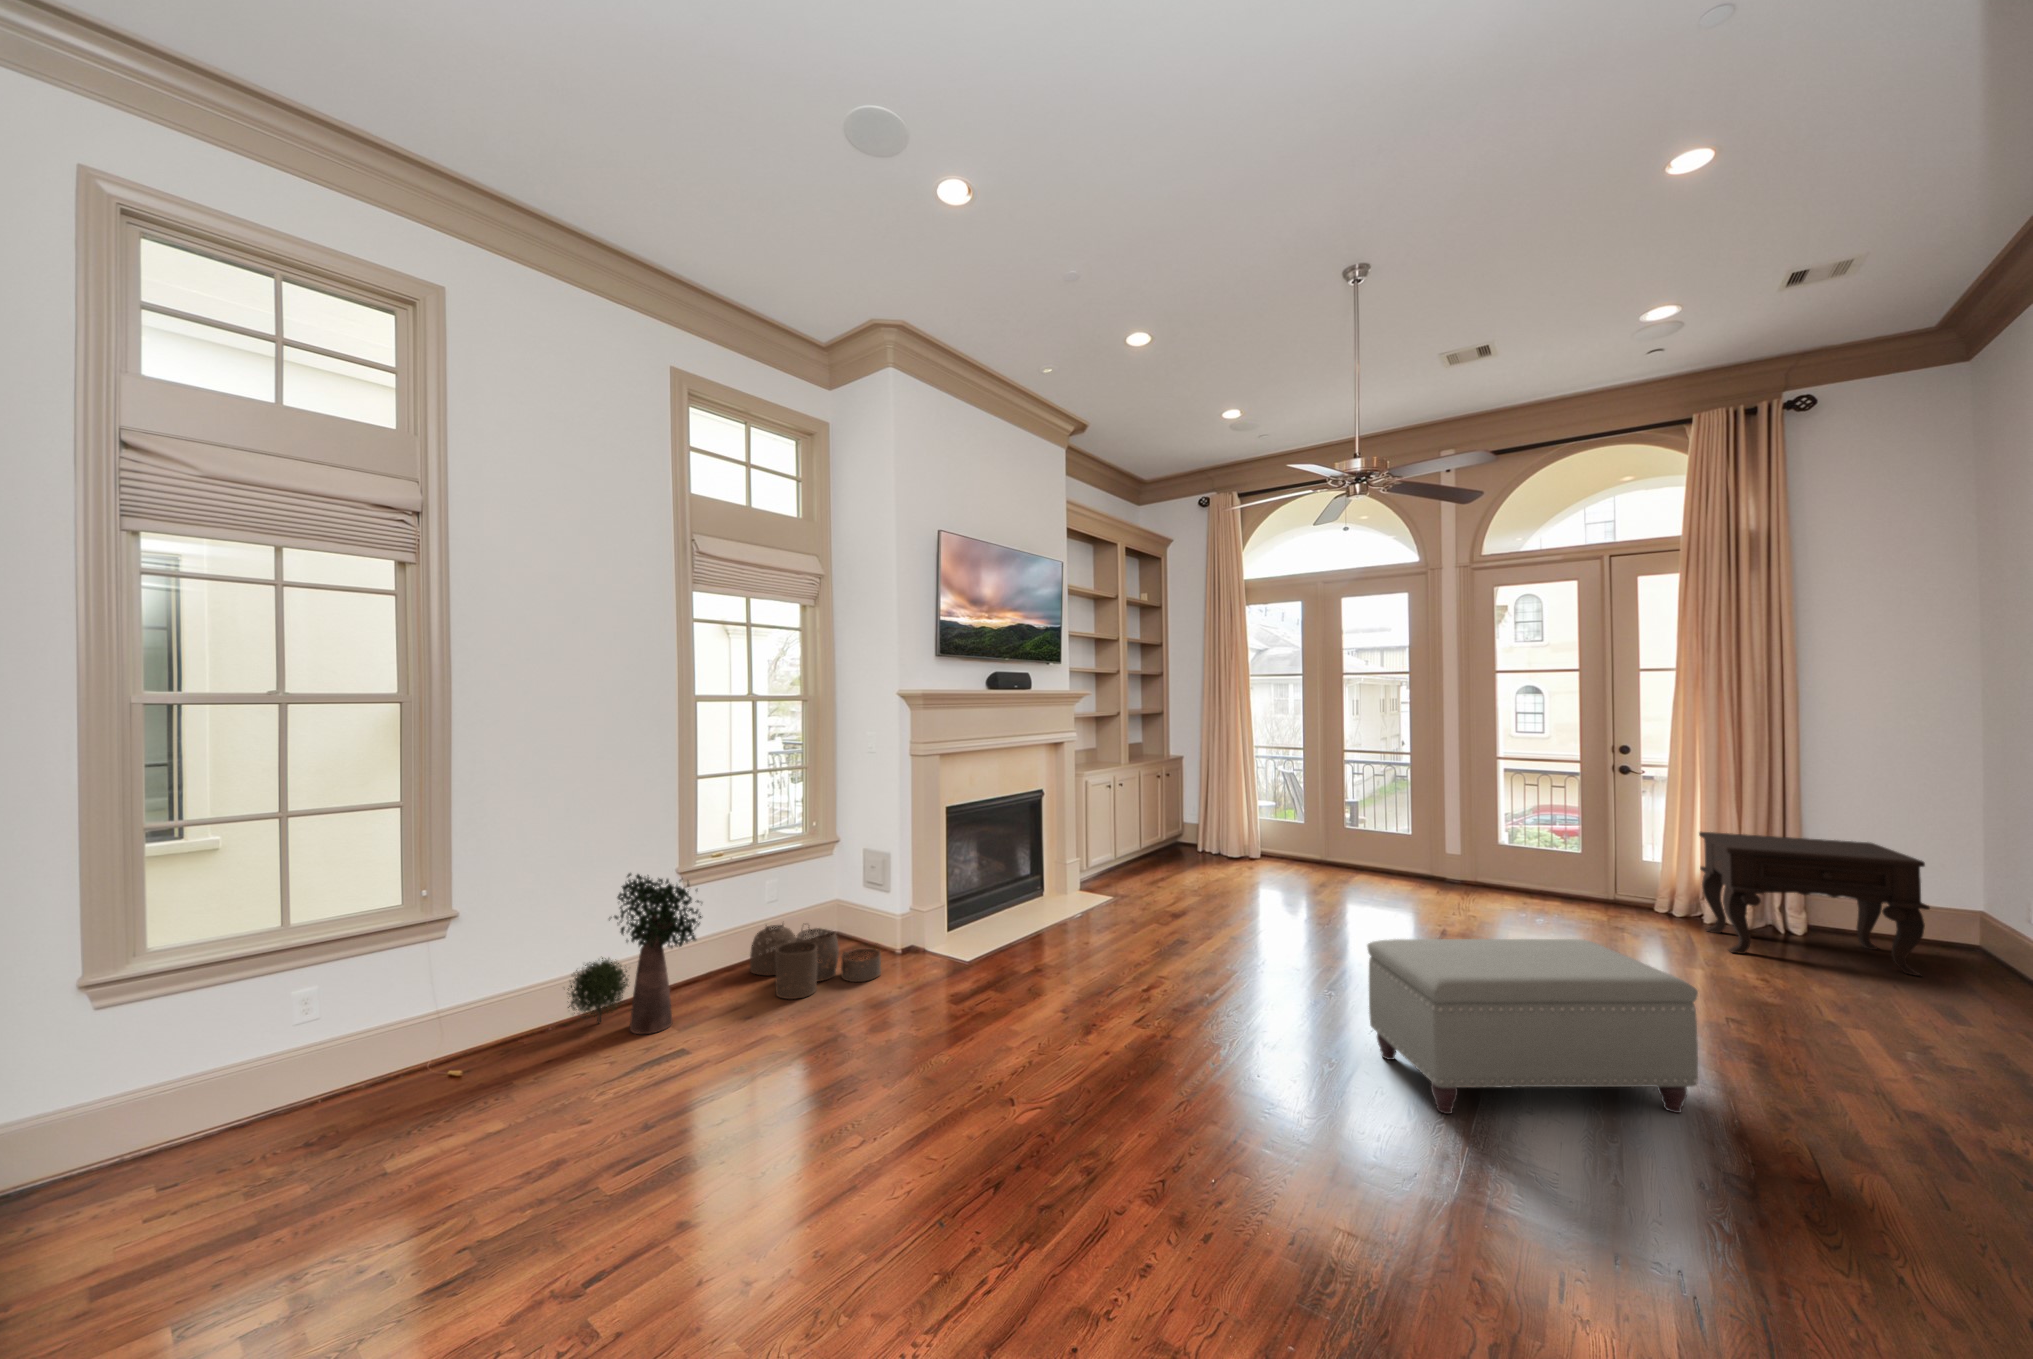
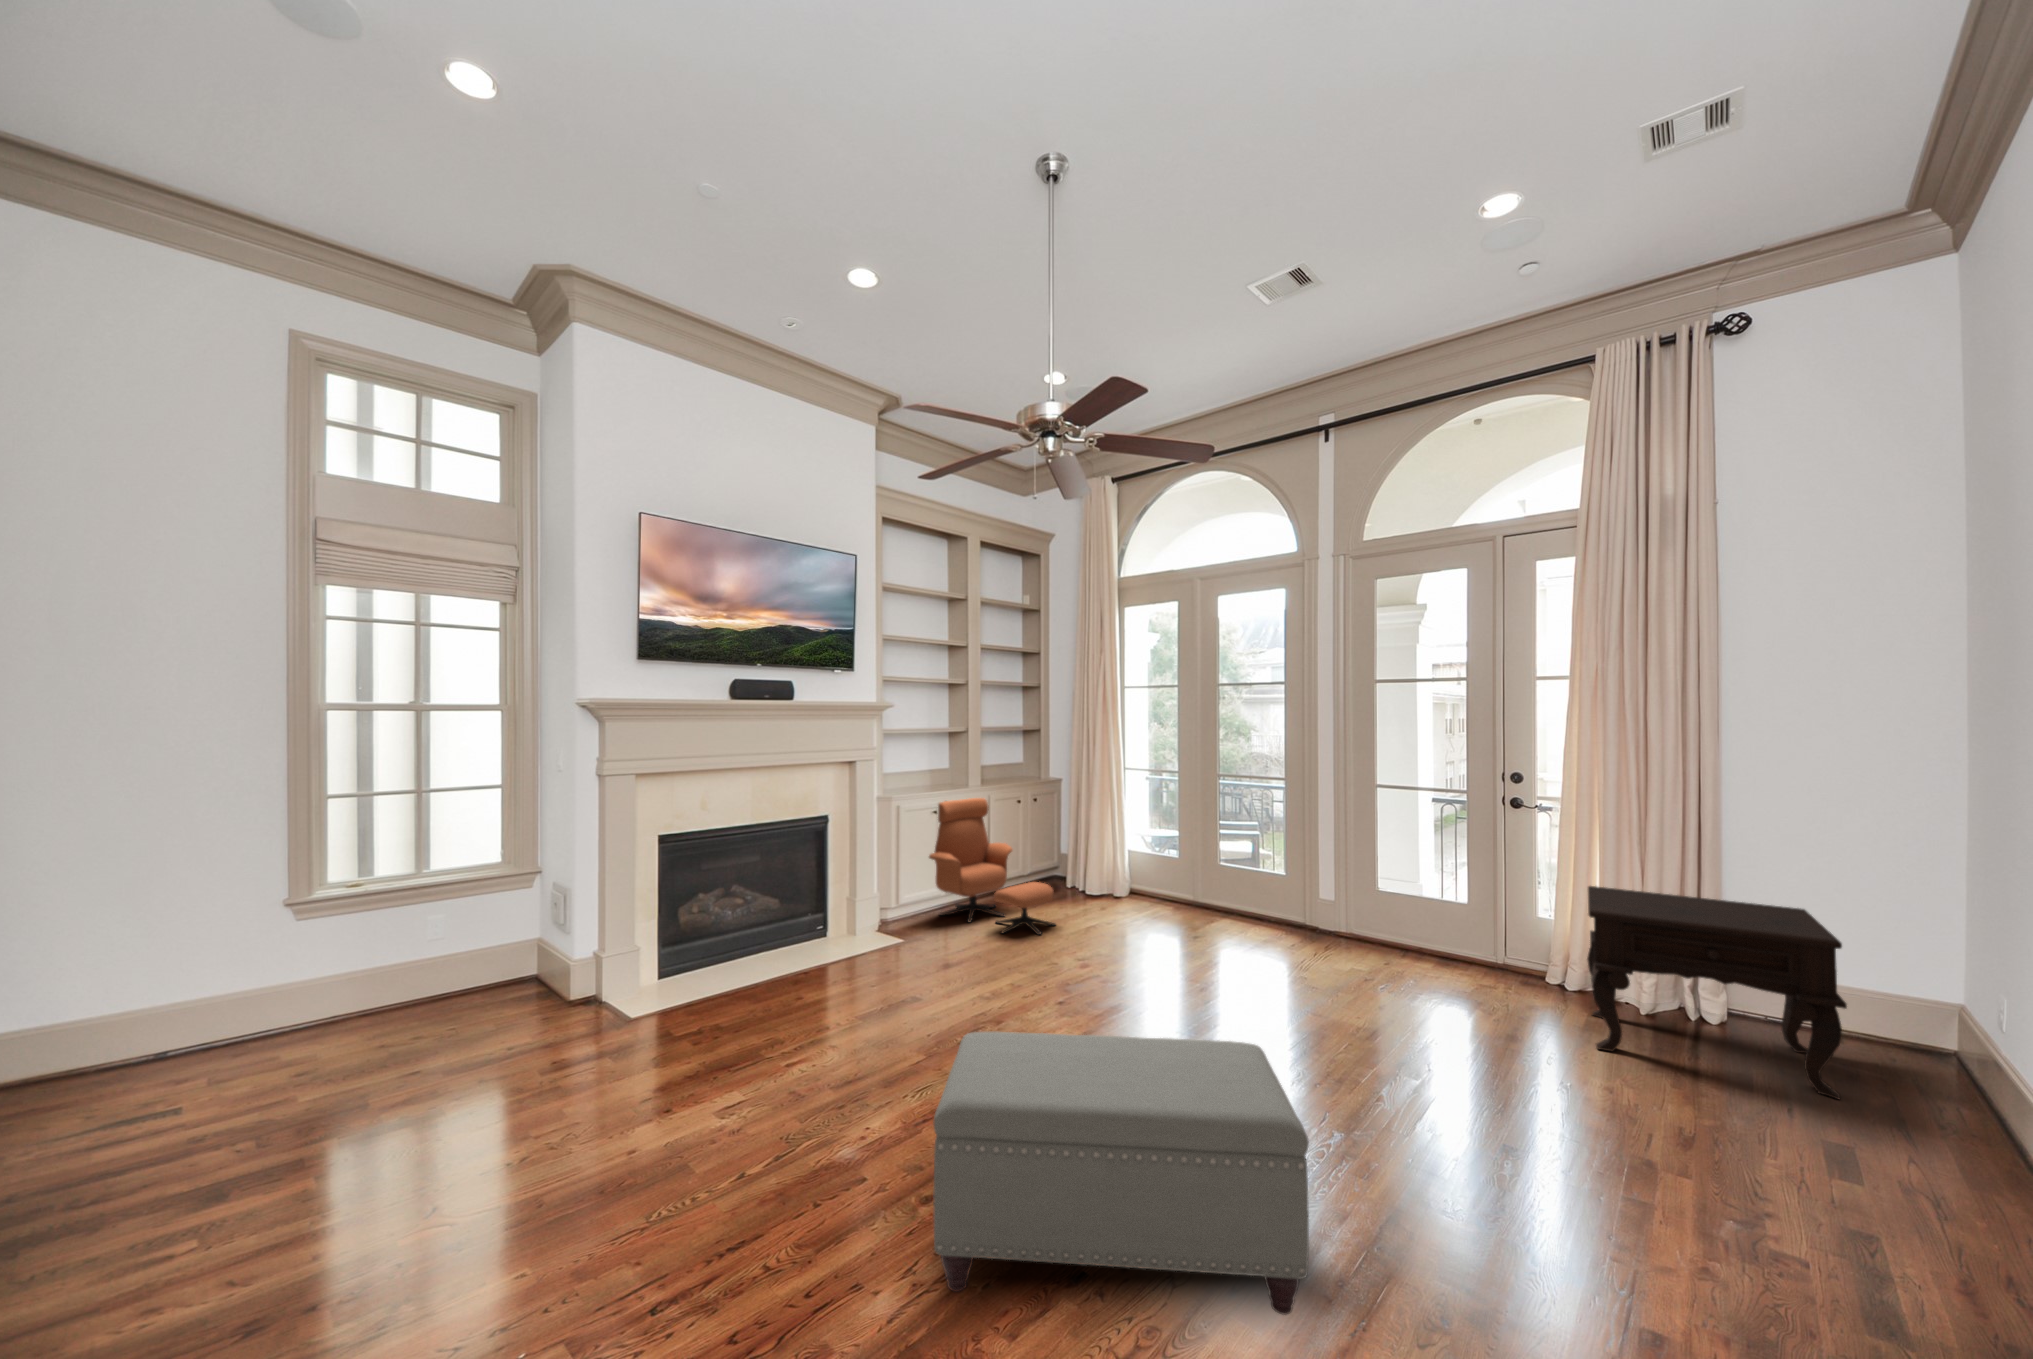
lounge chair: none [1109,775,1225,890] -> present [929,798,1056,935]
potted plant: present [568,873,701,1034] -> none [81,908,263,1101]
woven basket: present [750,924,881,999] -> none [367,964,527,1060]

